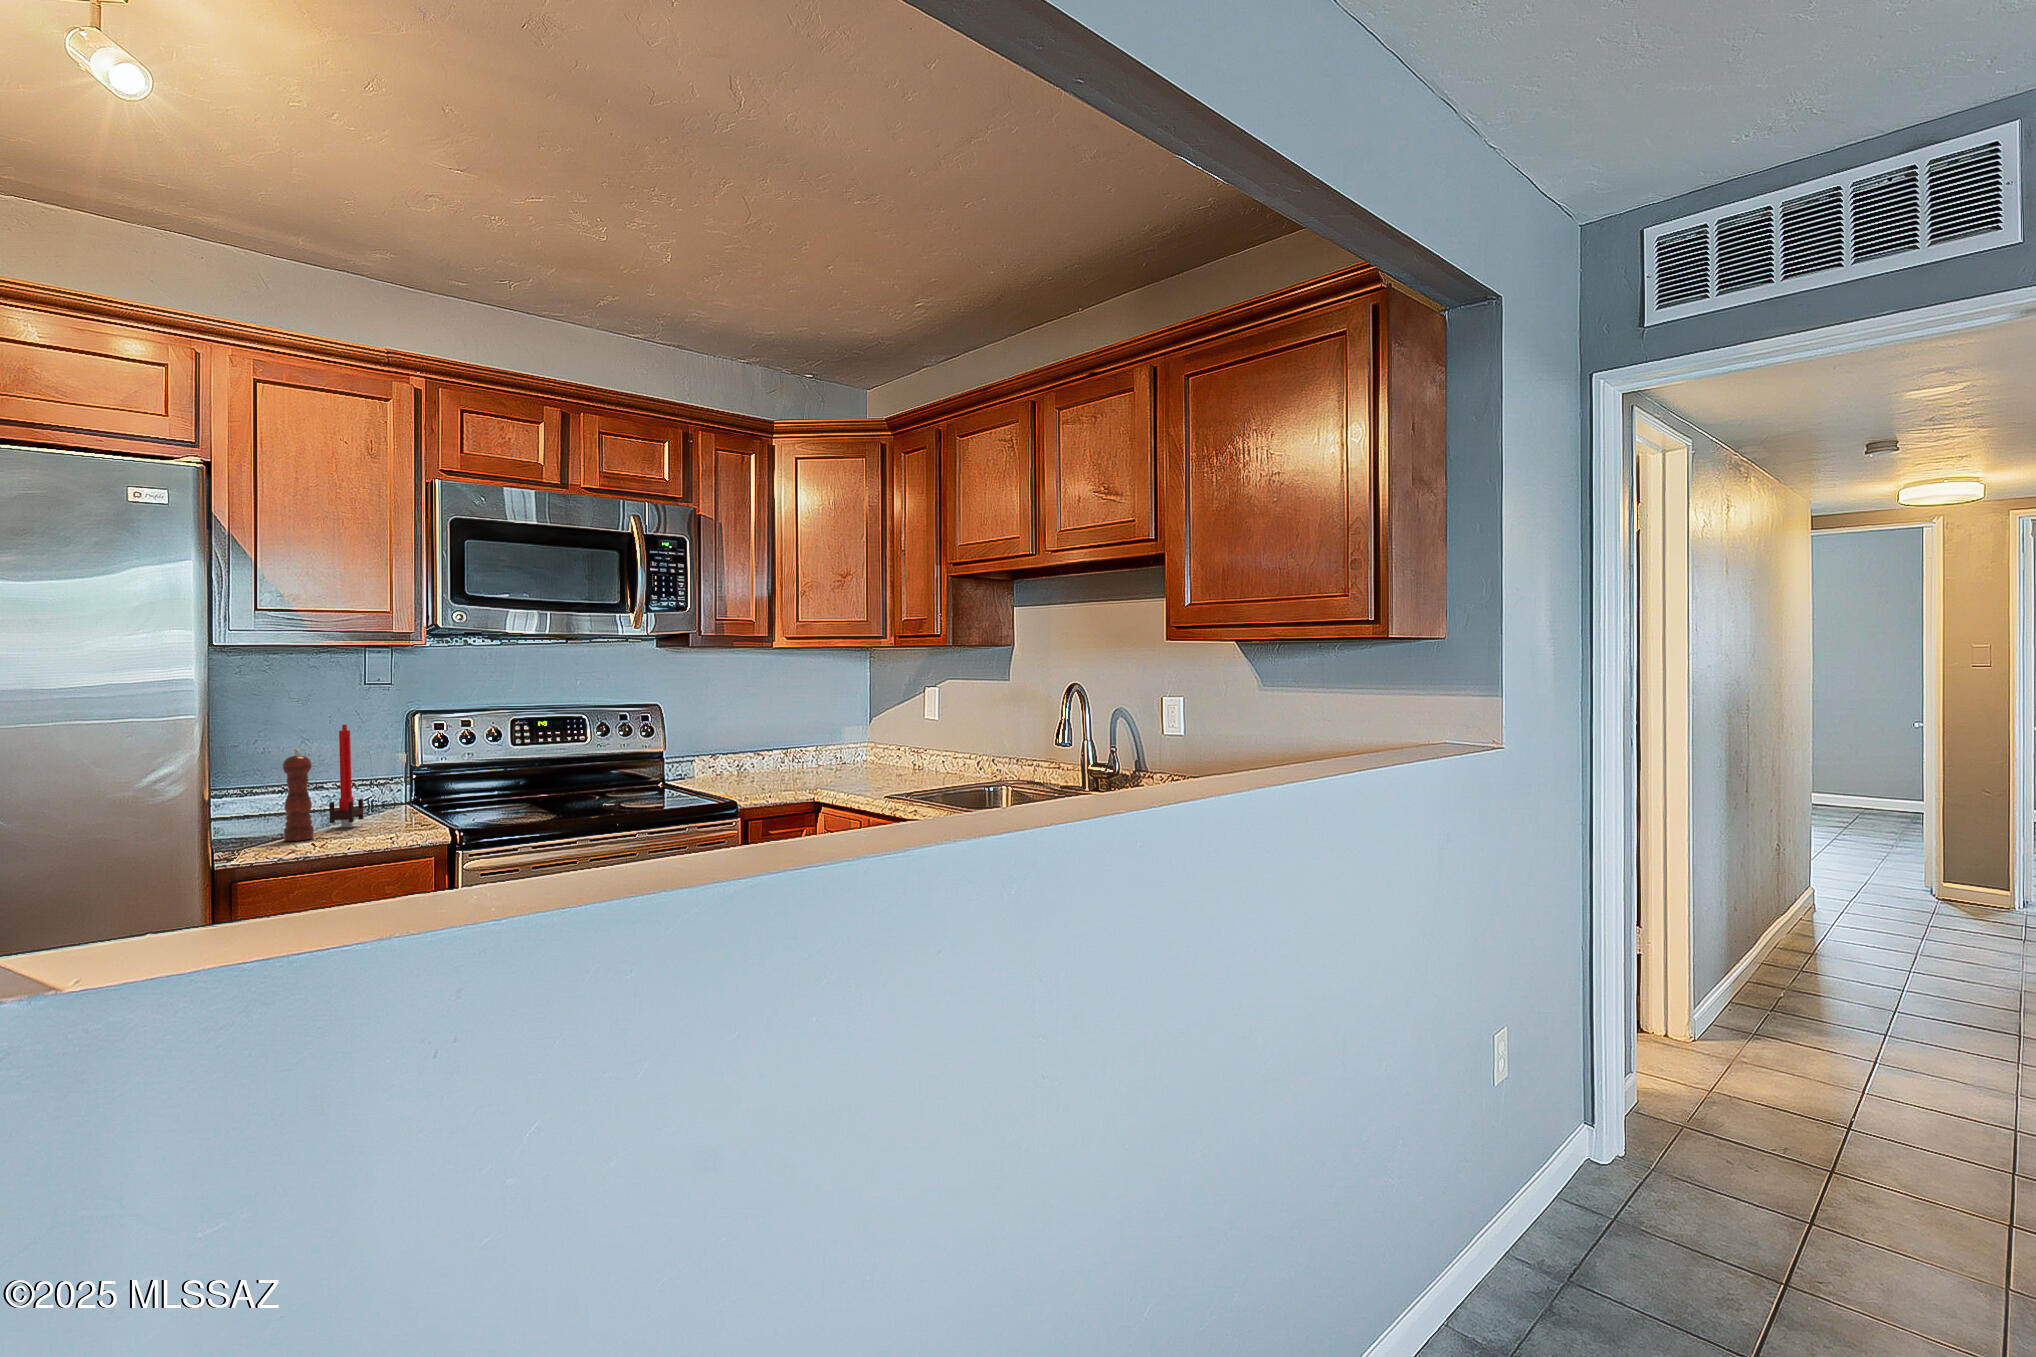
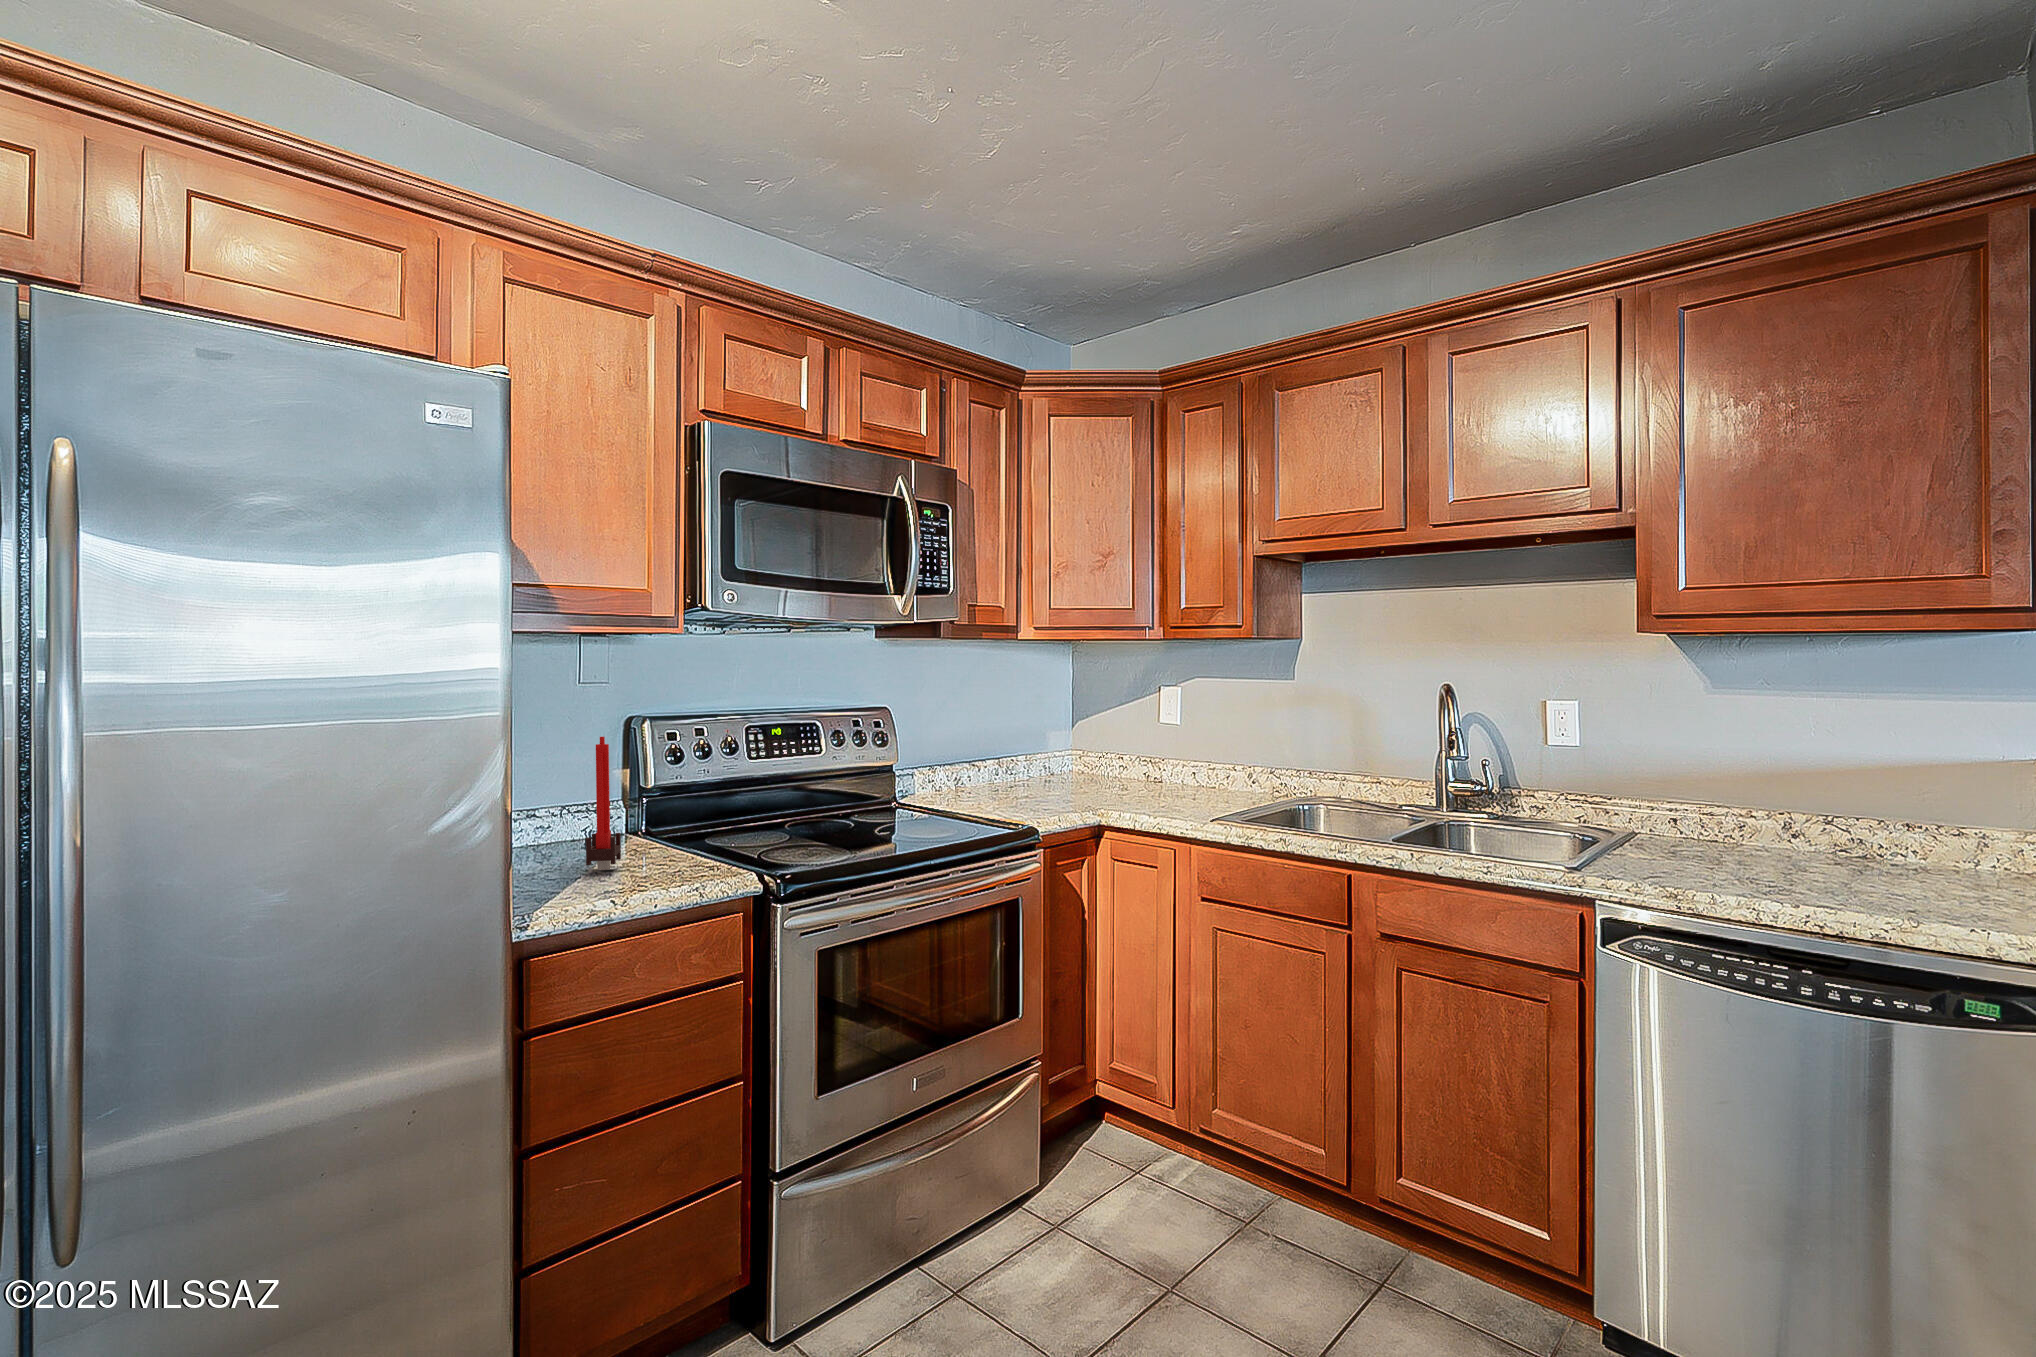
pepper mill: present [283,749,314,841] -> none [550,771,585,893]

